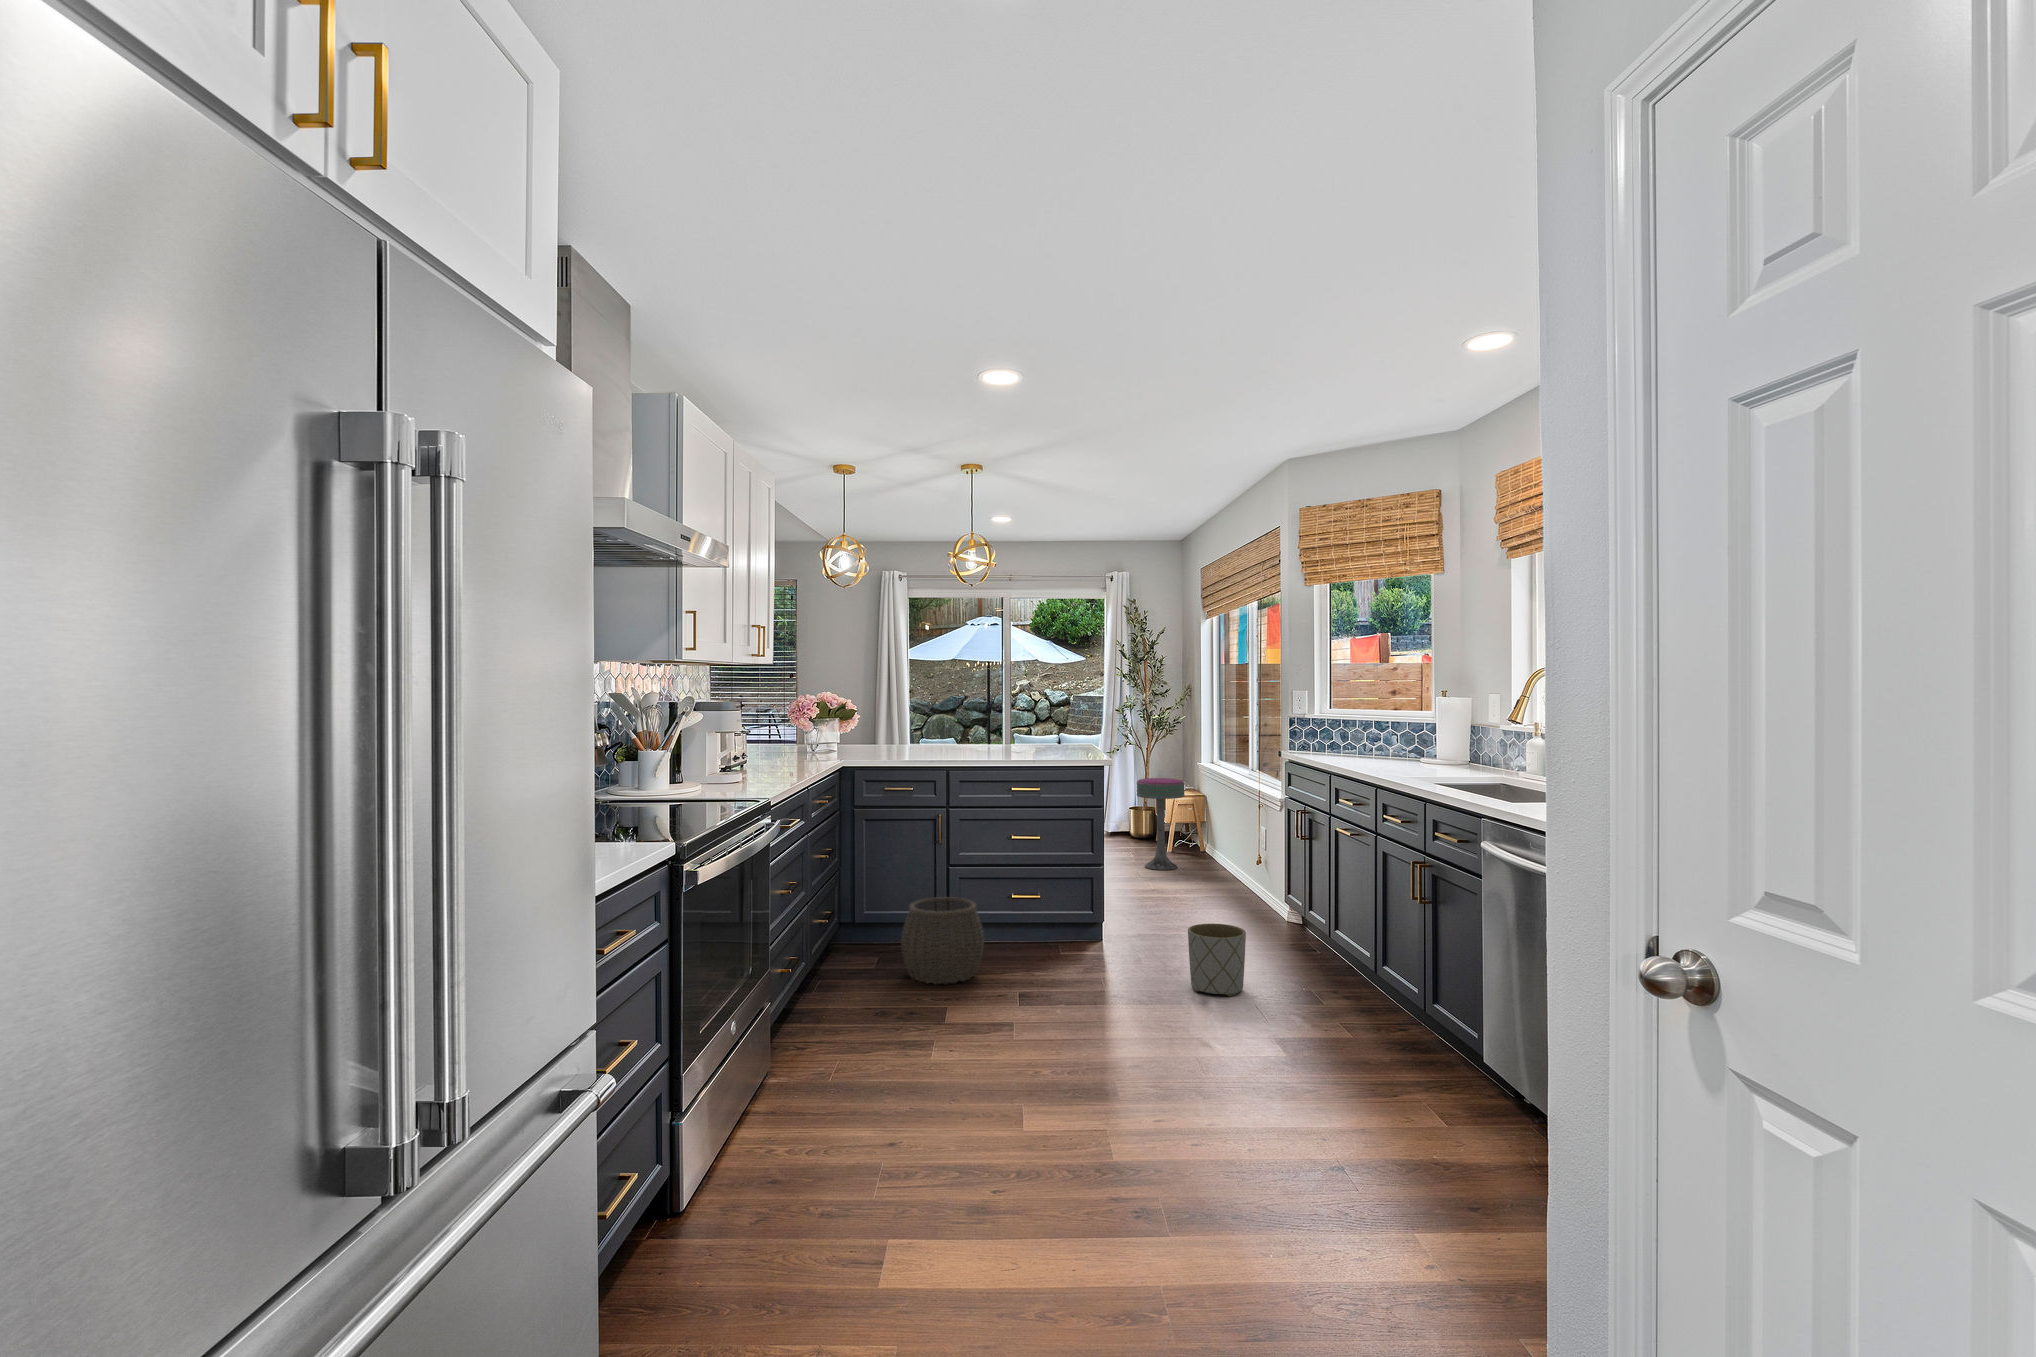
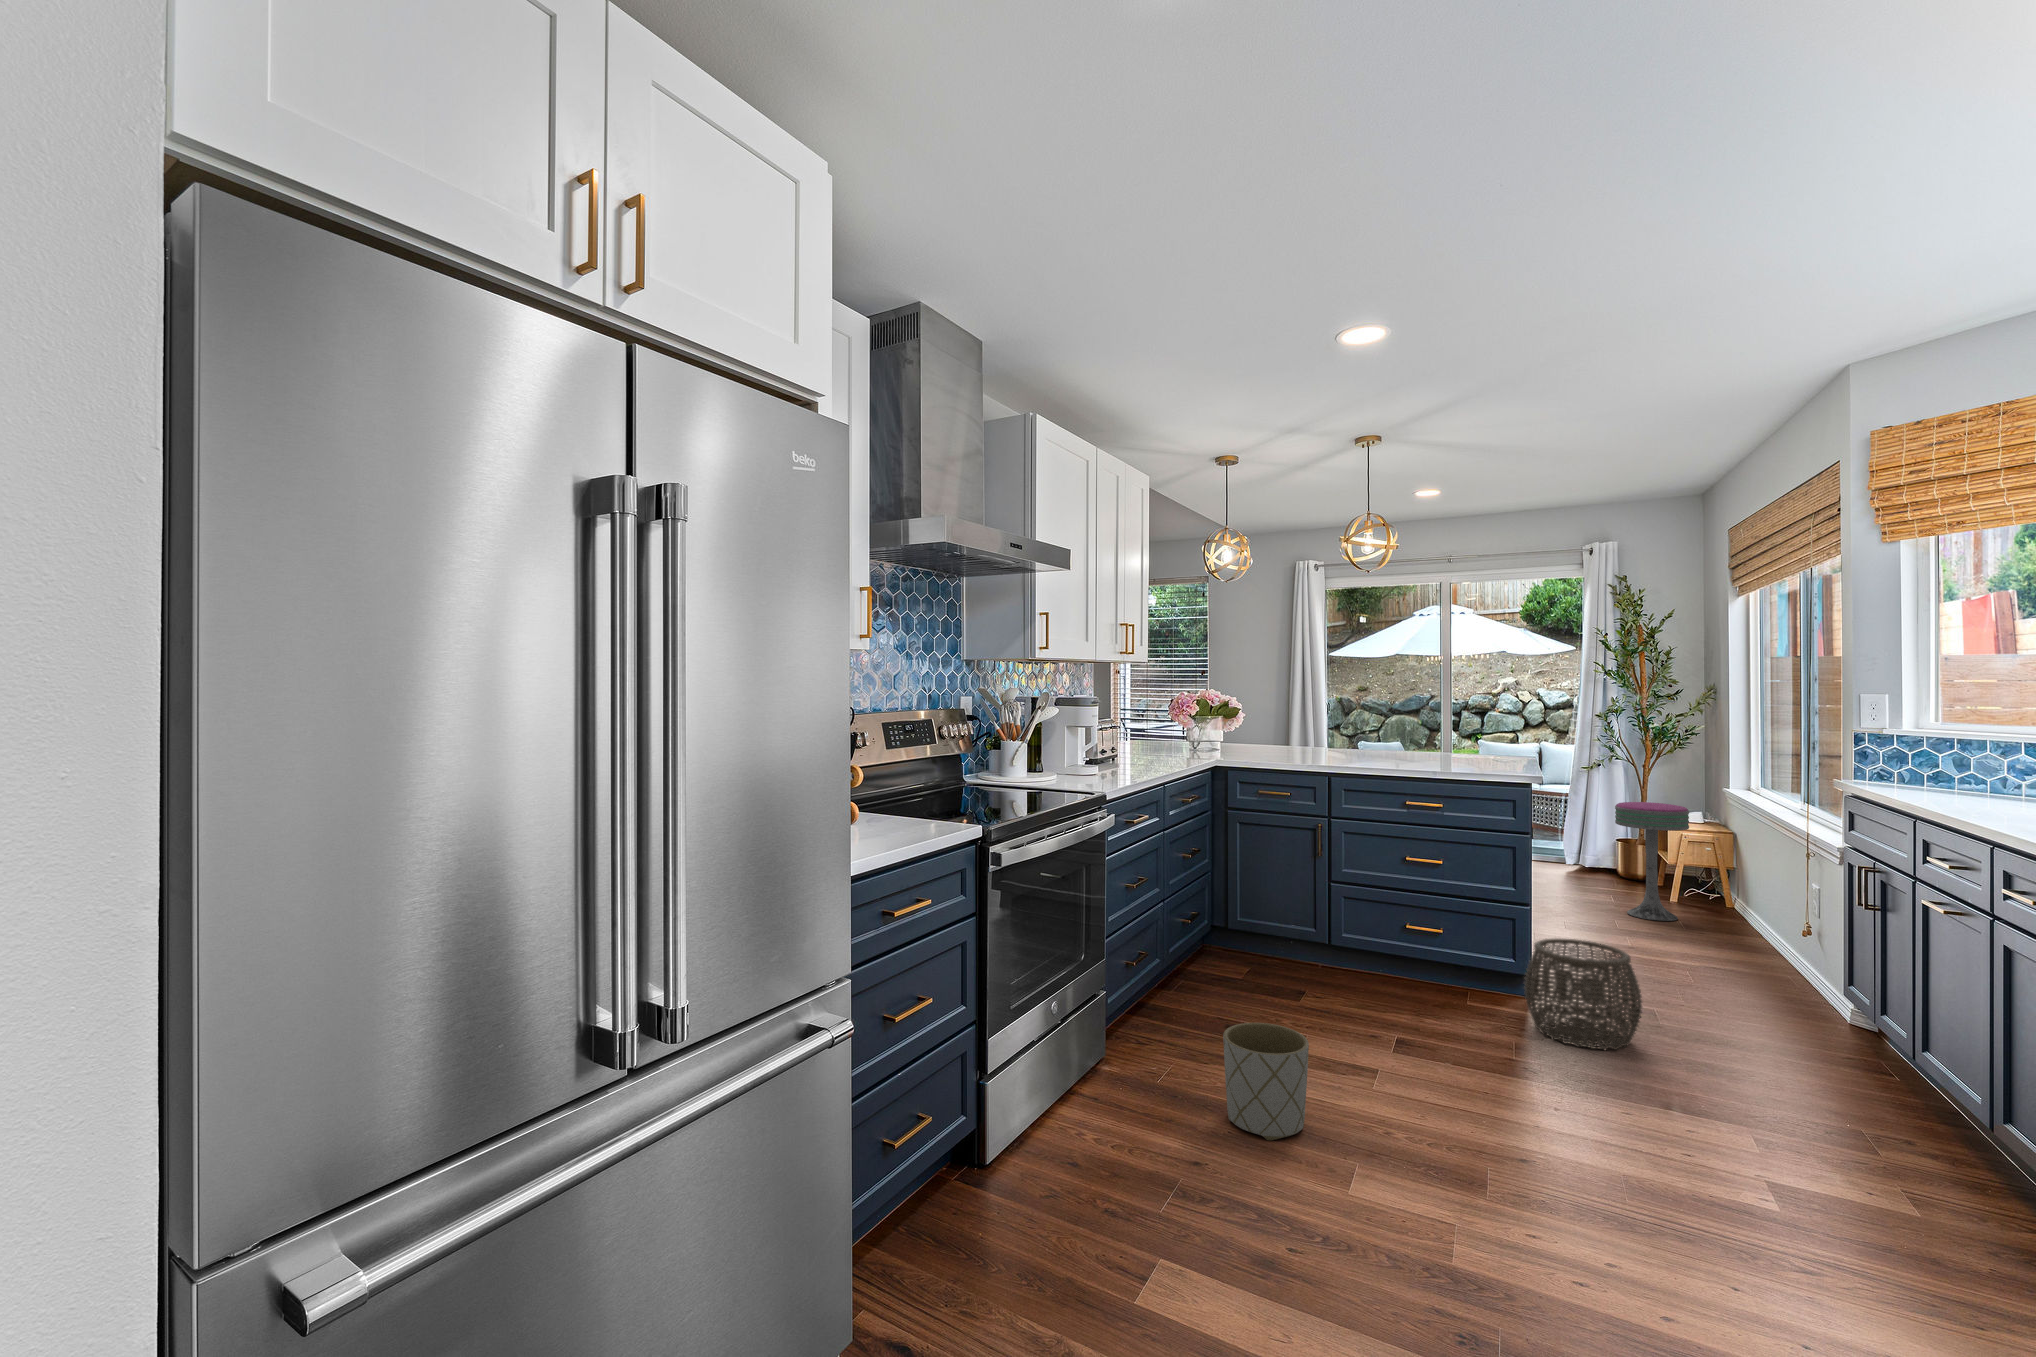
woven basket: present [902,897,984,984] -> present [1524,938,1642,1050]
planter: present [1188,923,1246,997] -> present [1223,1023,1309,1140]

